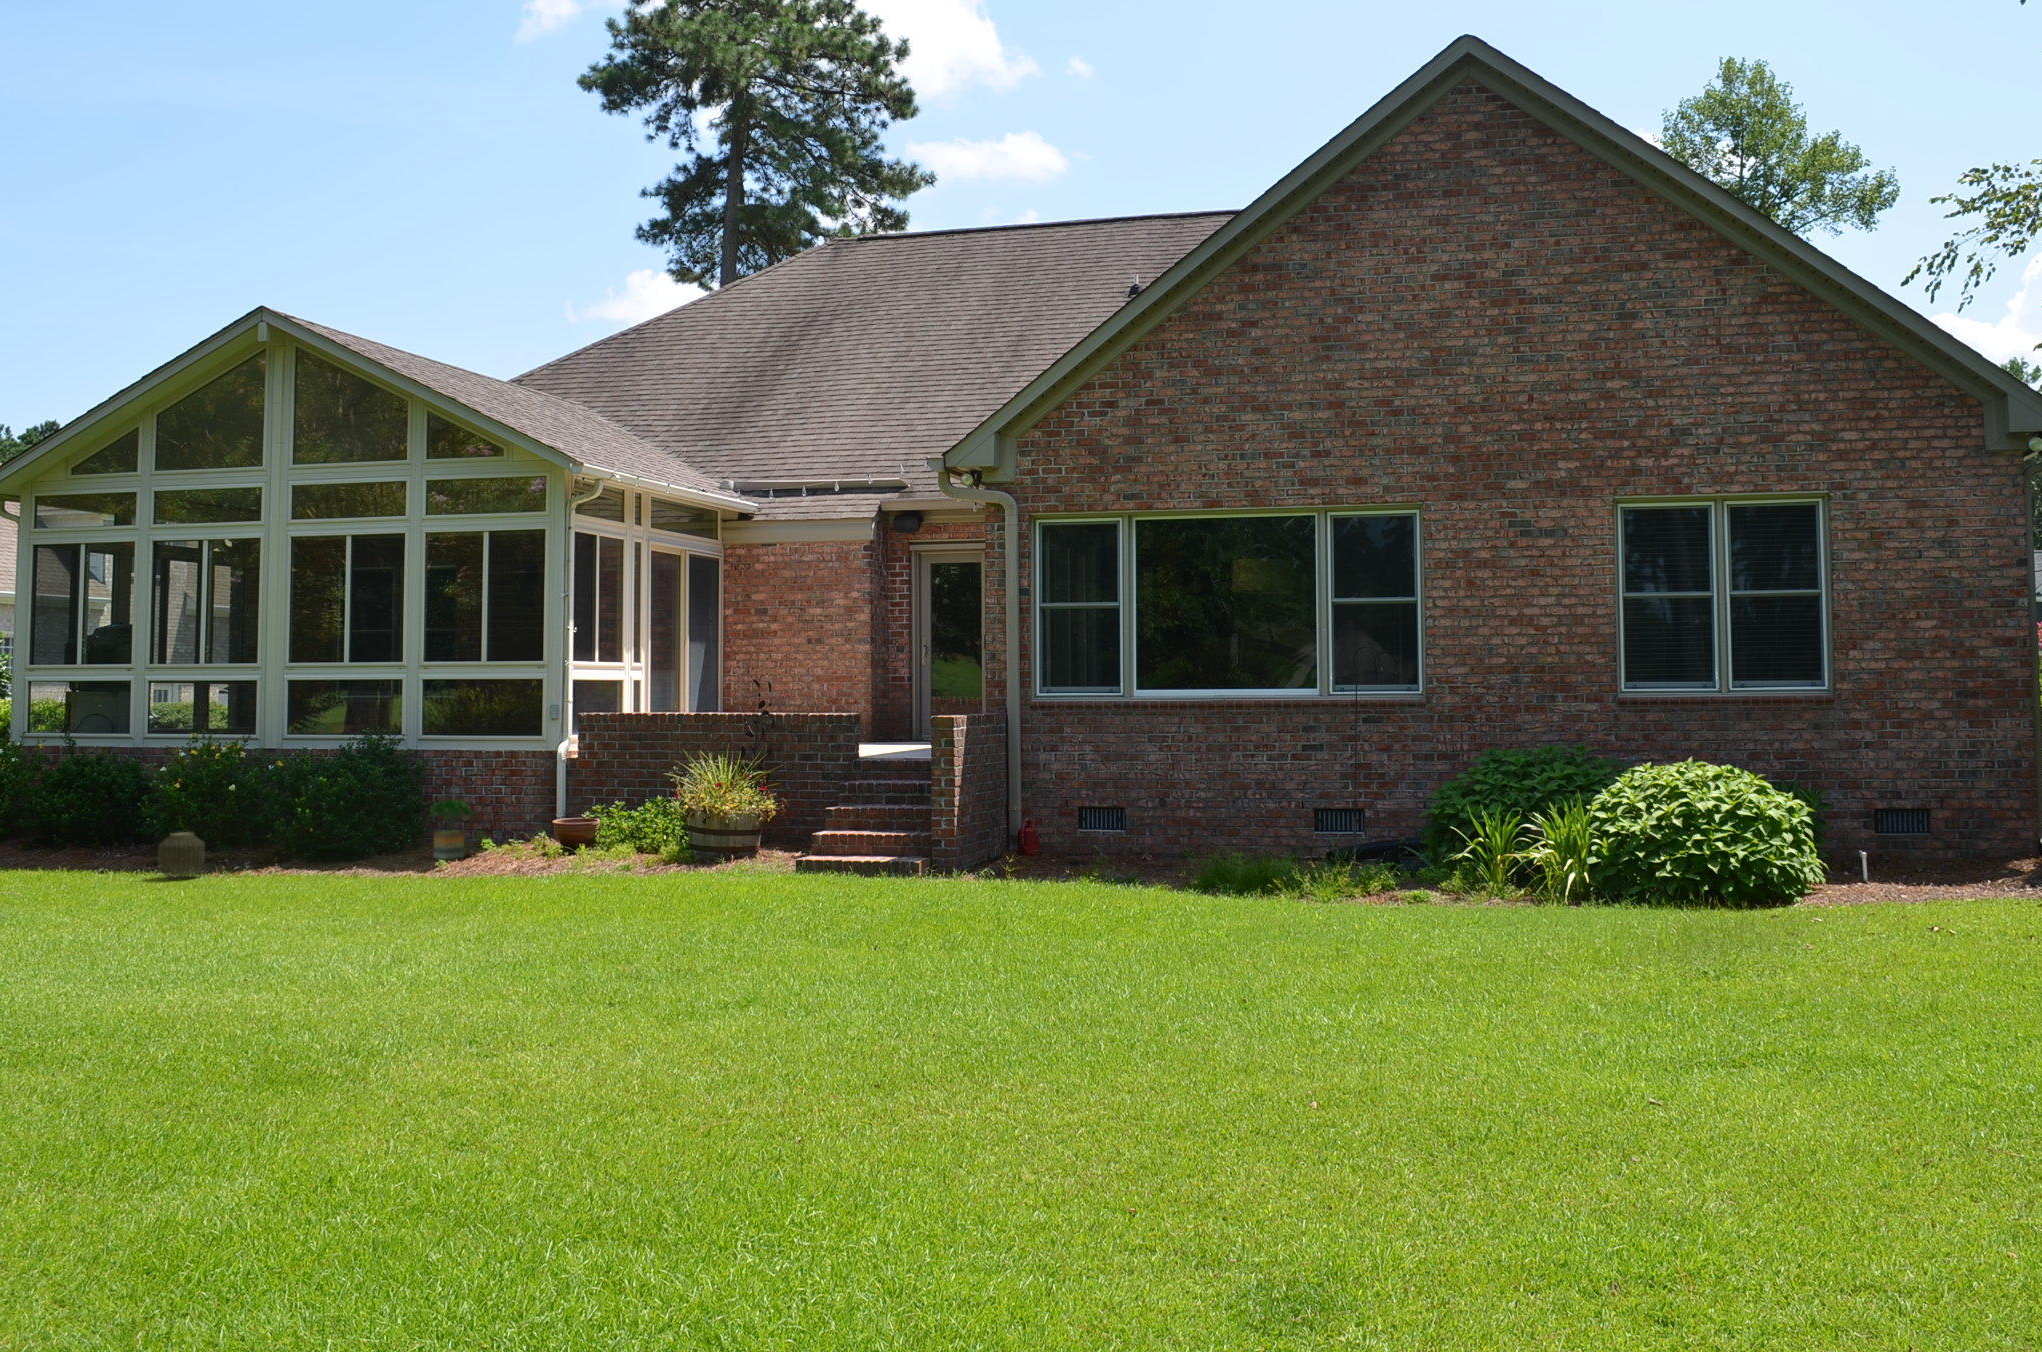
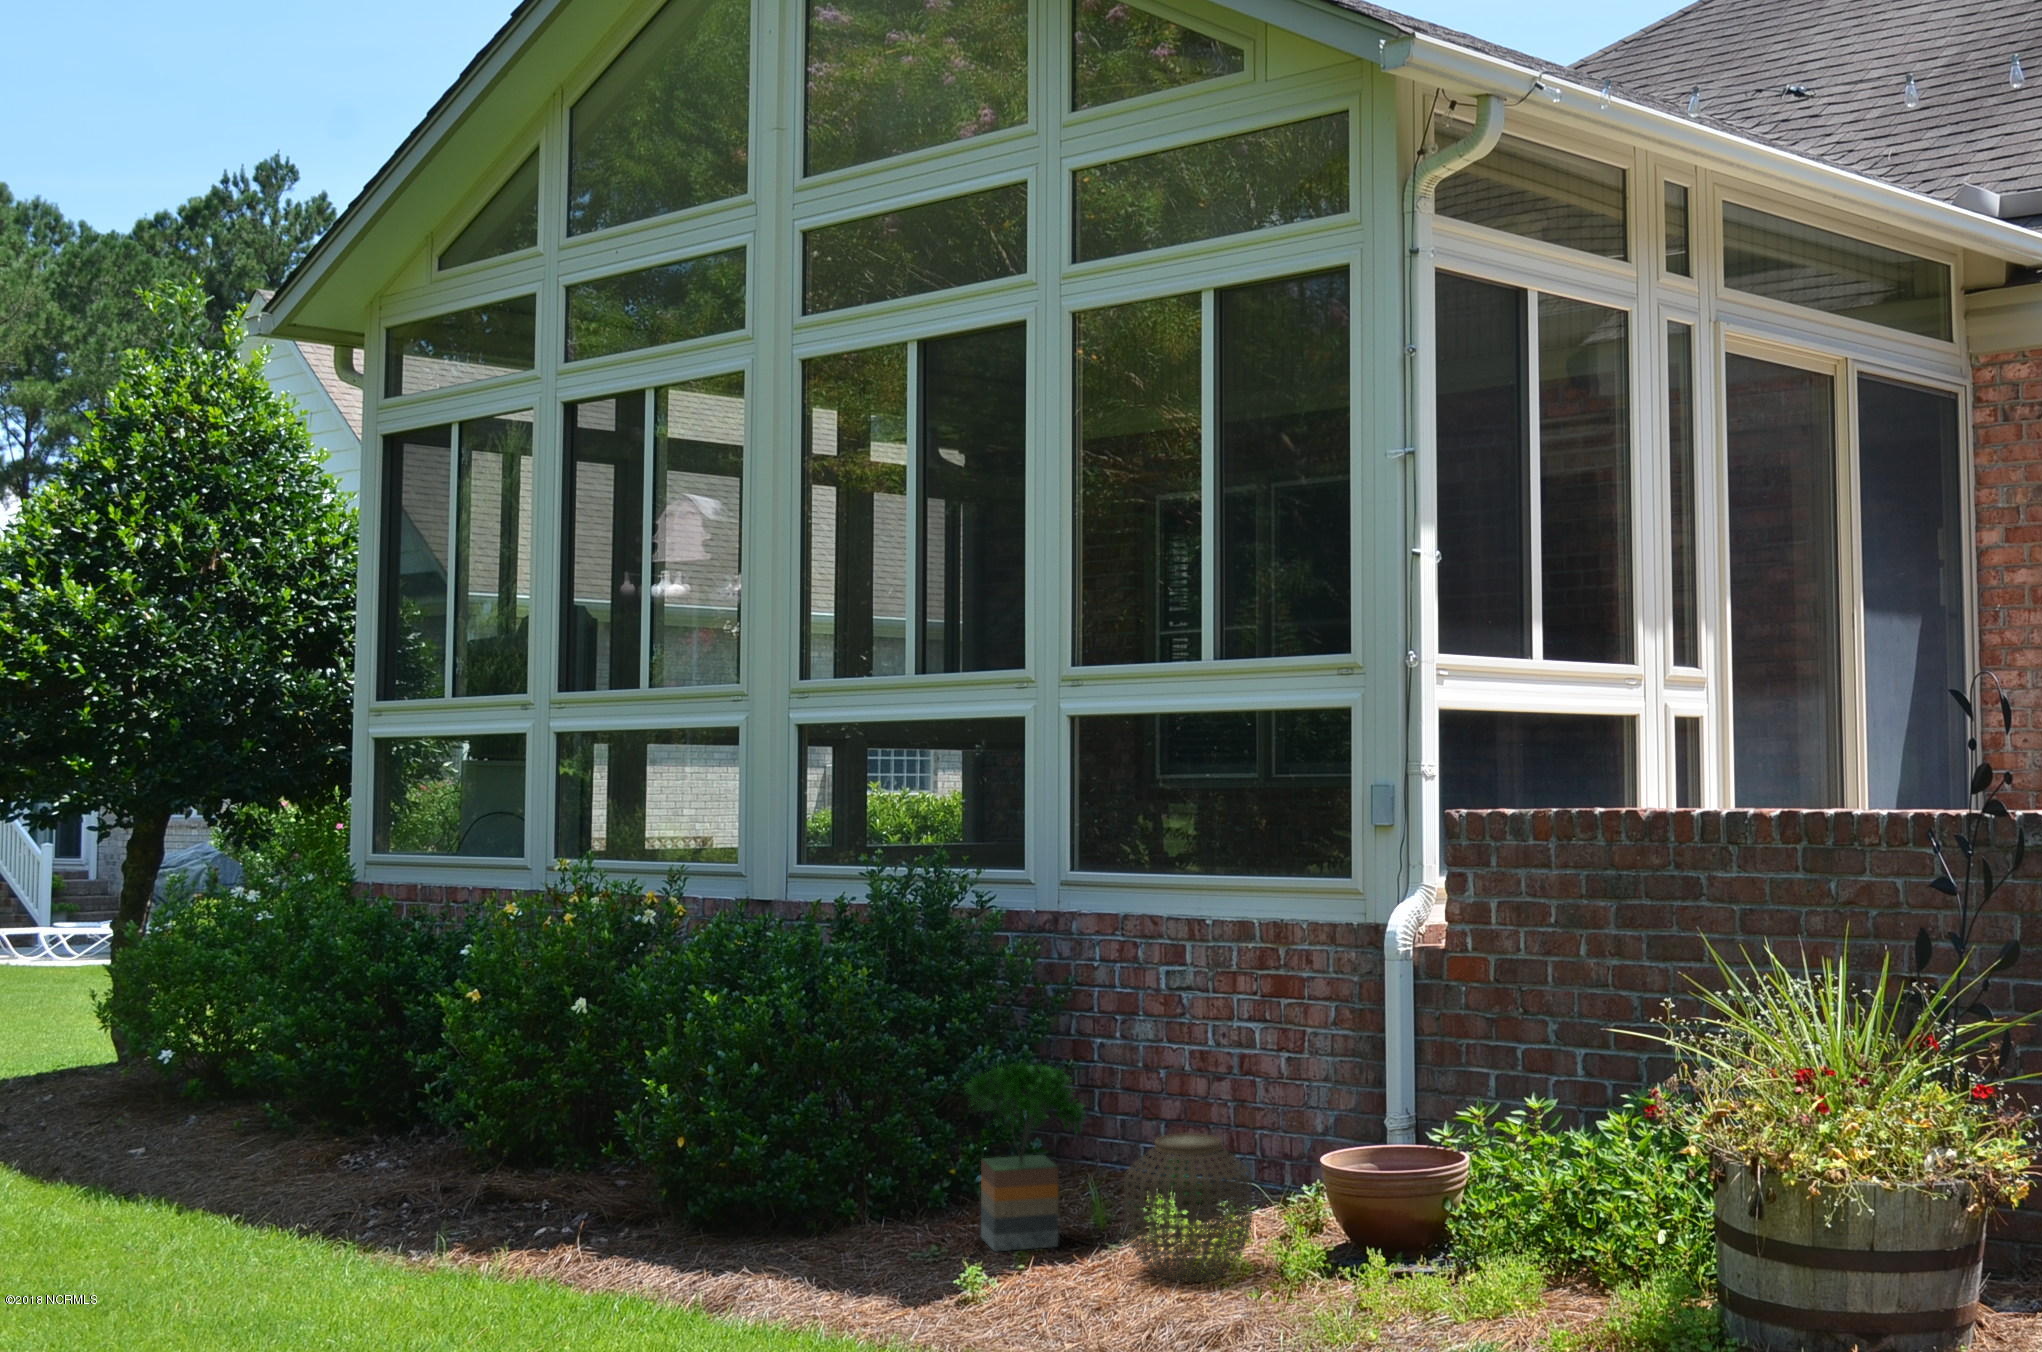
woven basket: present [158,832,205,880] -> present [1124,1133,1252,1282]

